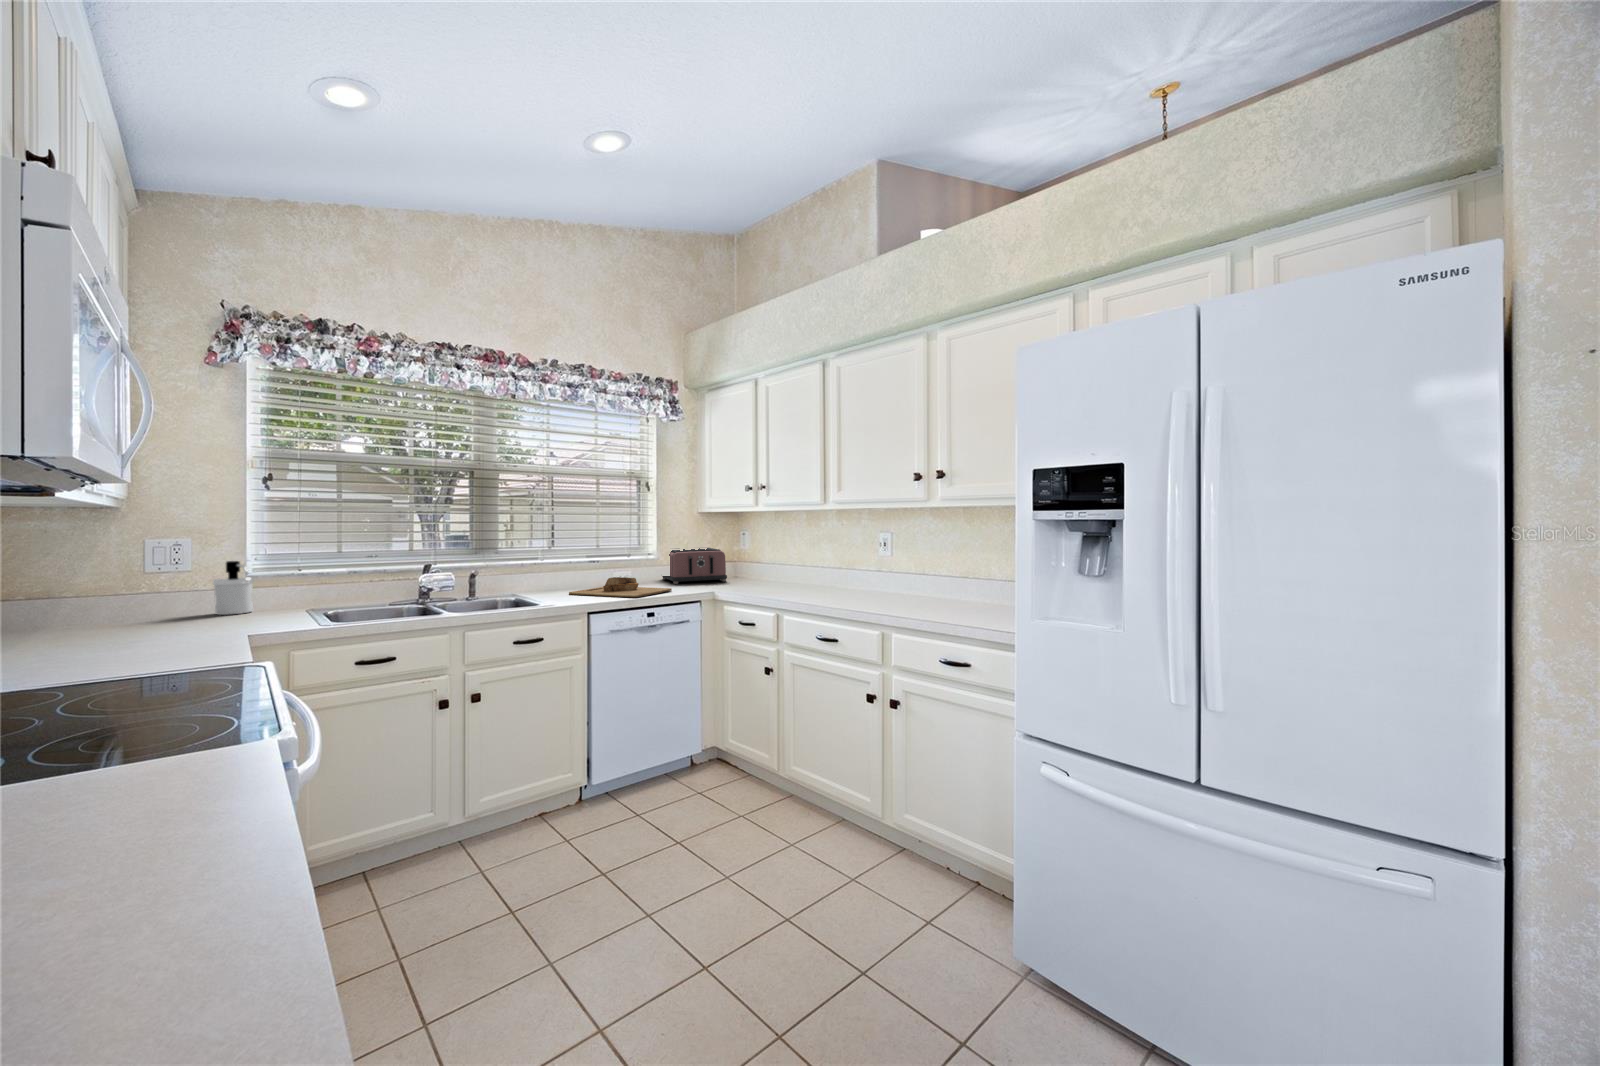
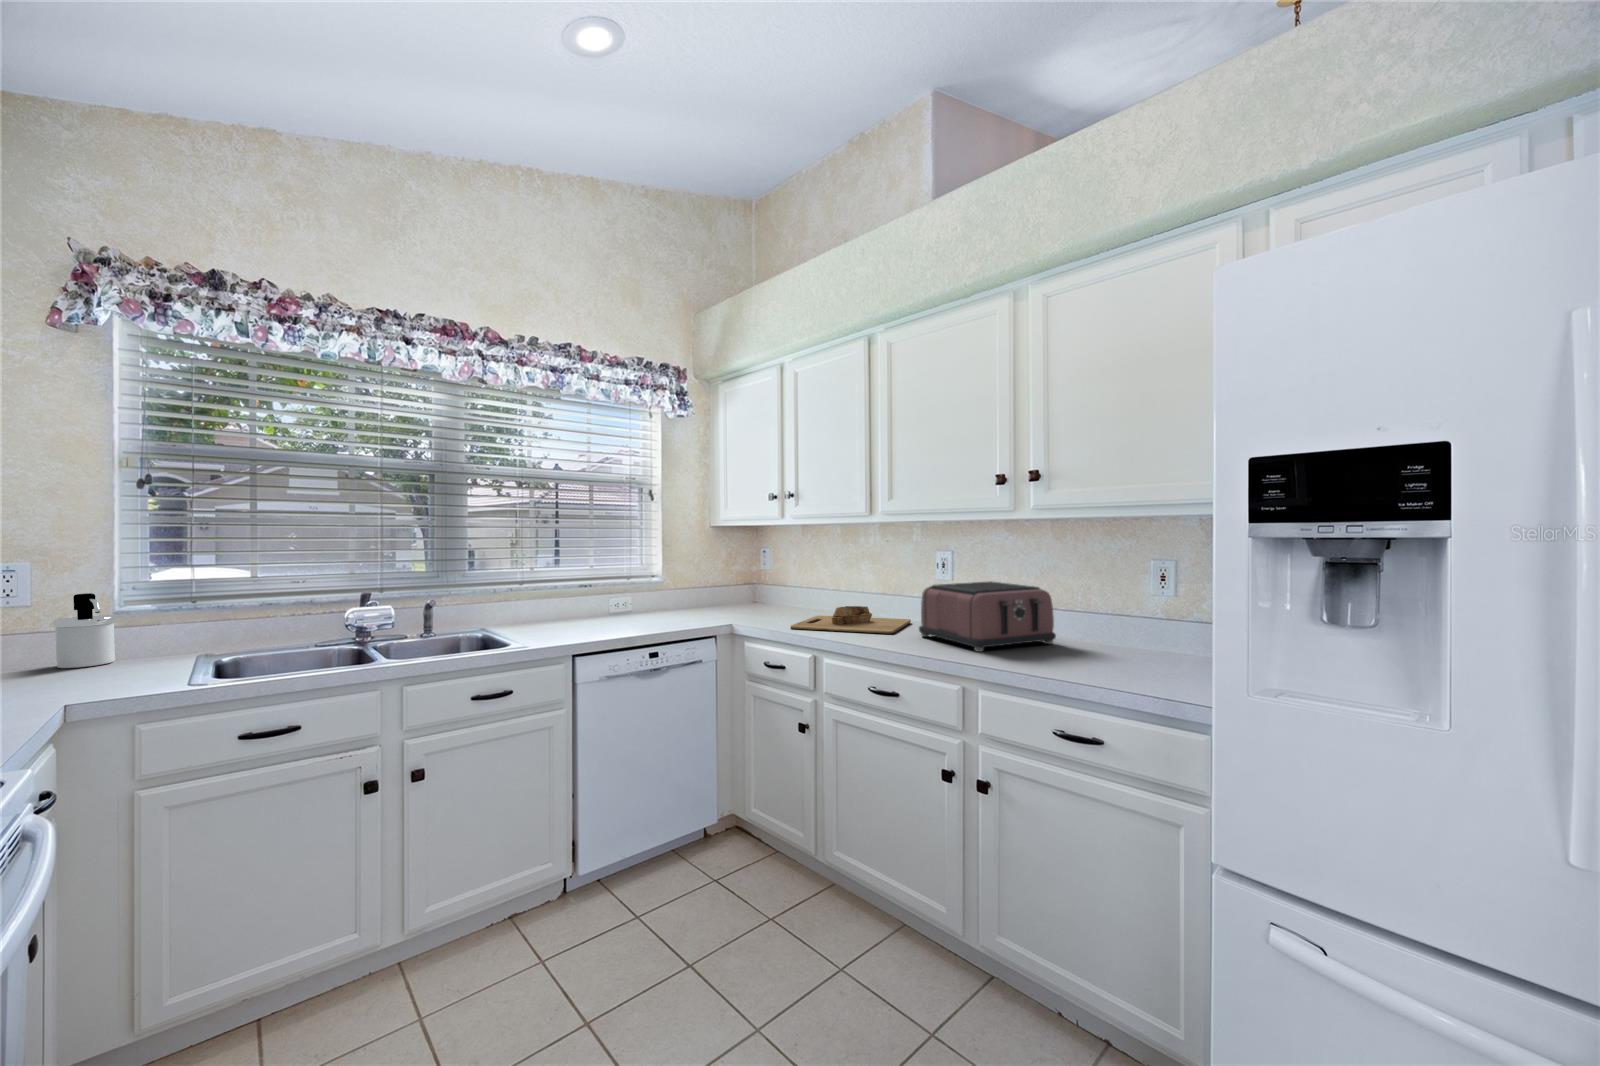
toaster: present [662,548,727,584] -> present [919,581,1056,652]
cutting board: present [569,577,672,597] -> present [791,606,911,634]

